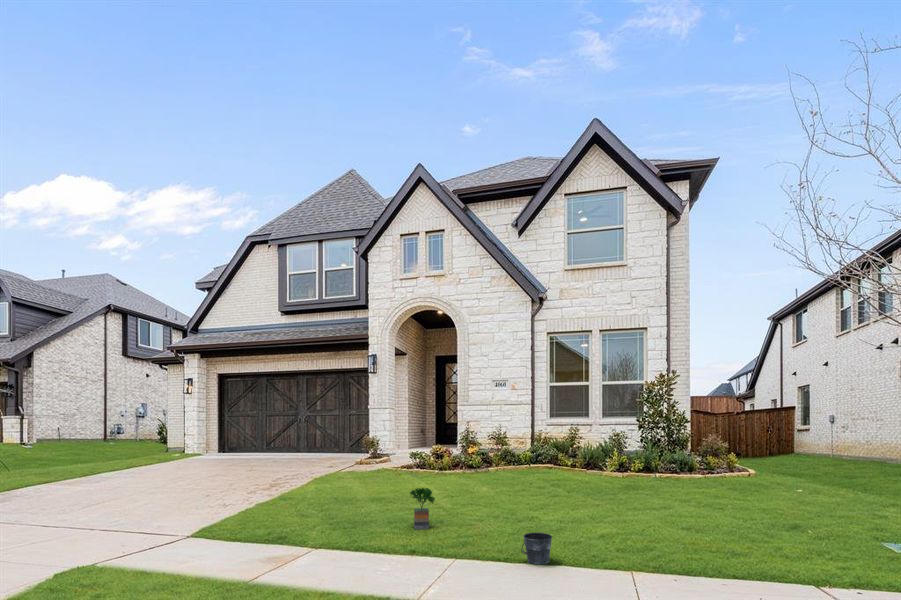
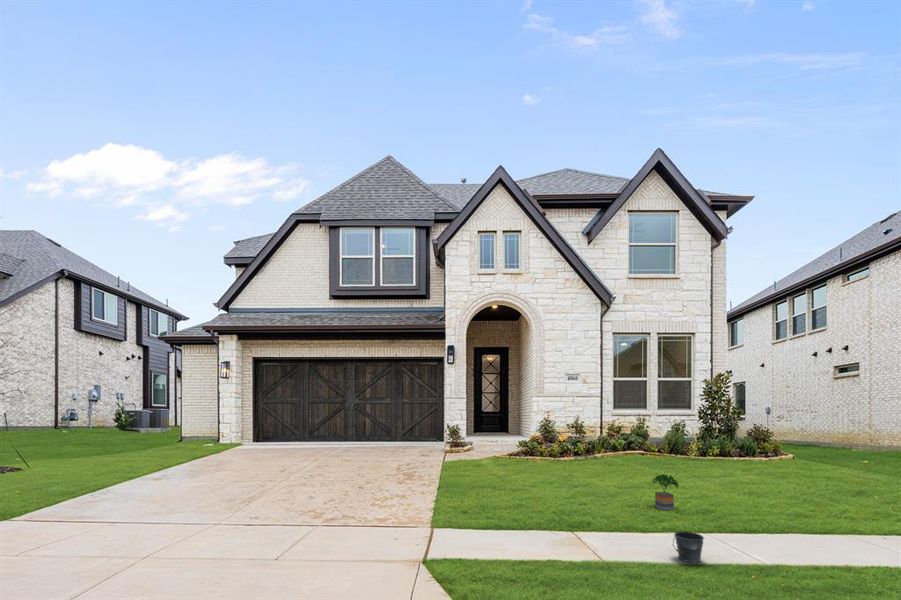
bucket: present [521,533,552,564] -> present [673,532,704,562]

